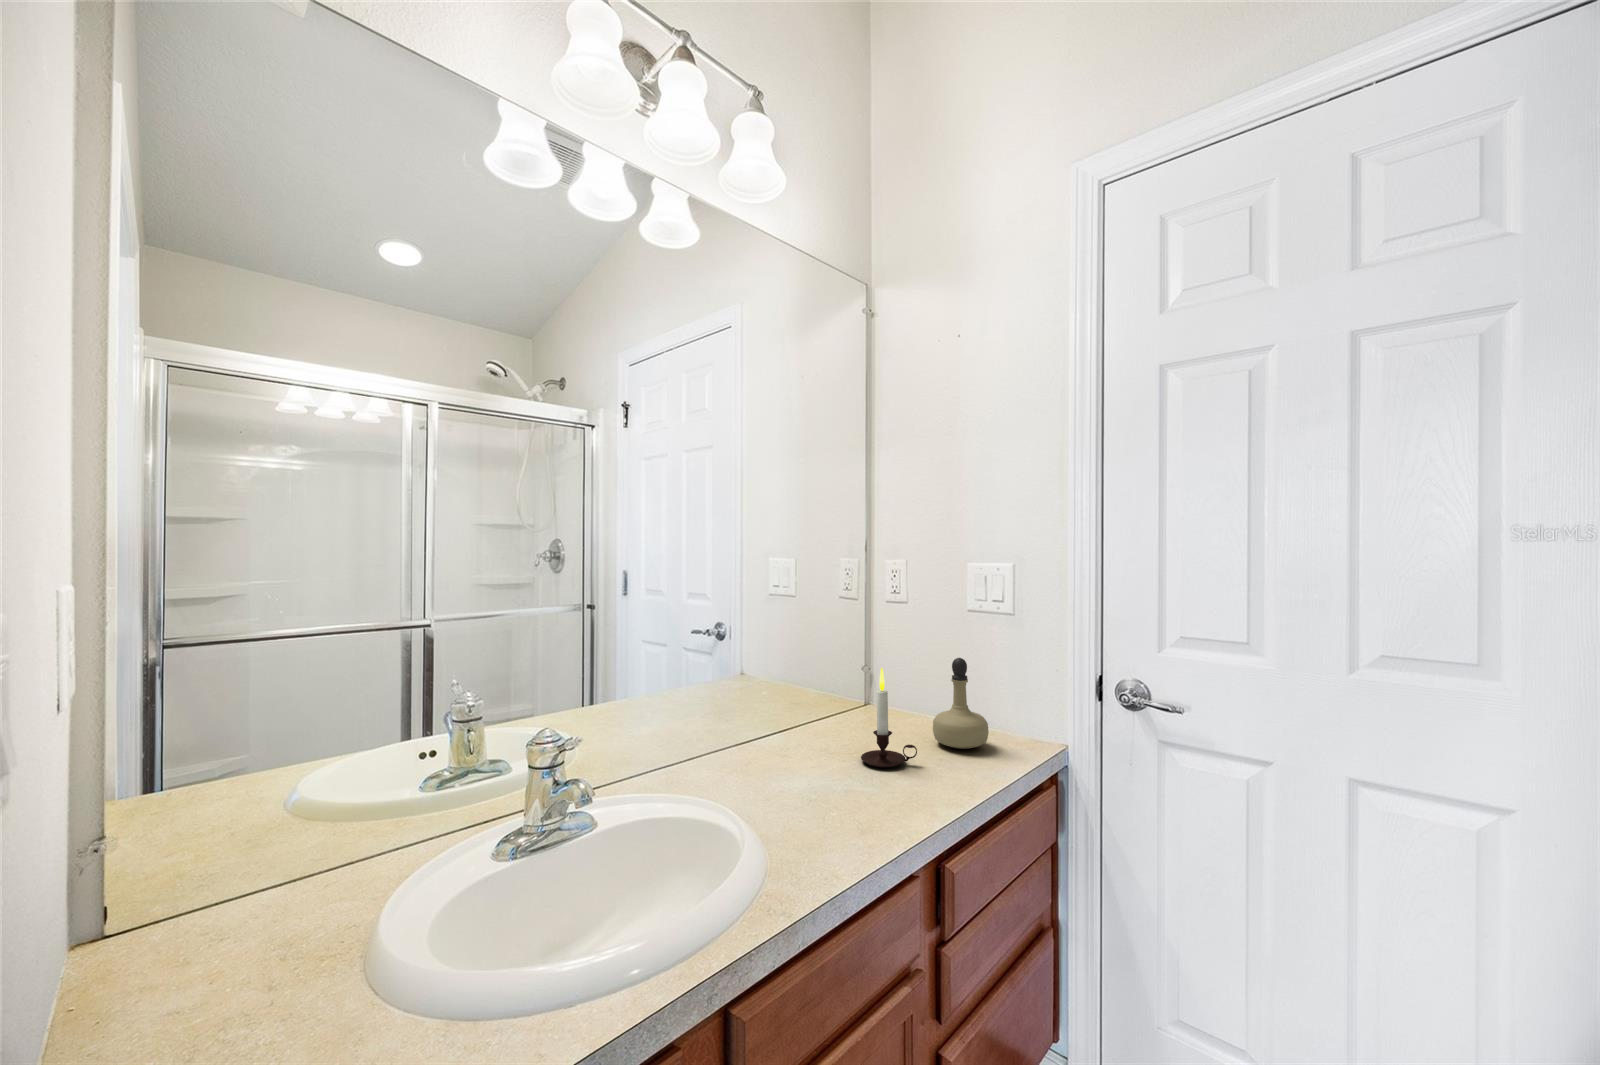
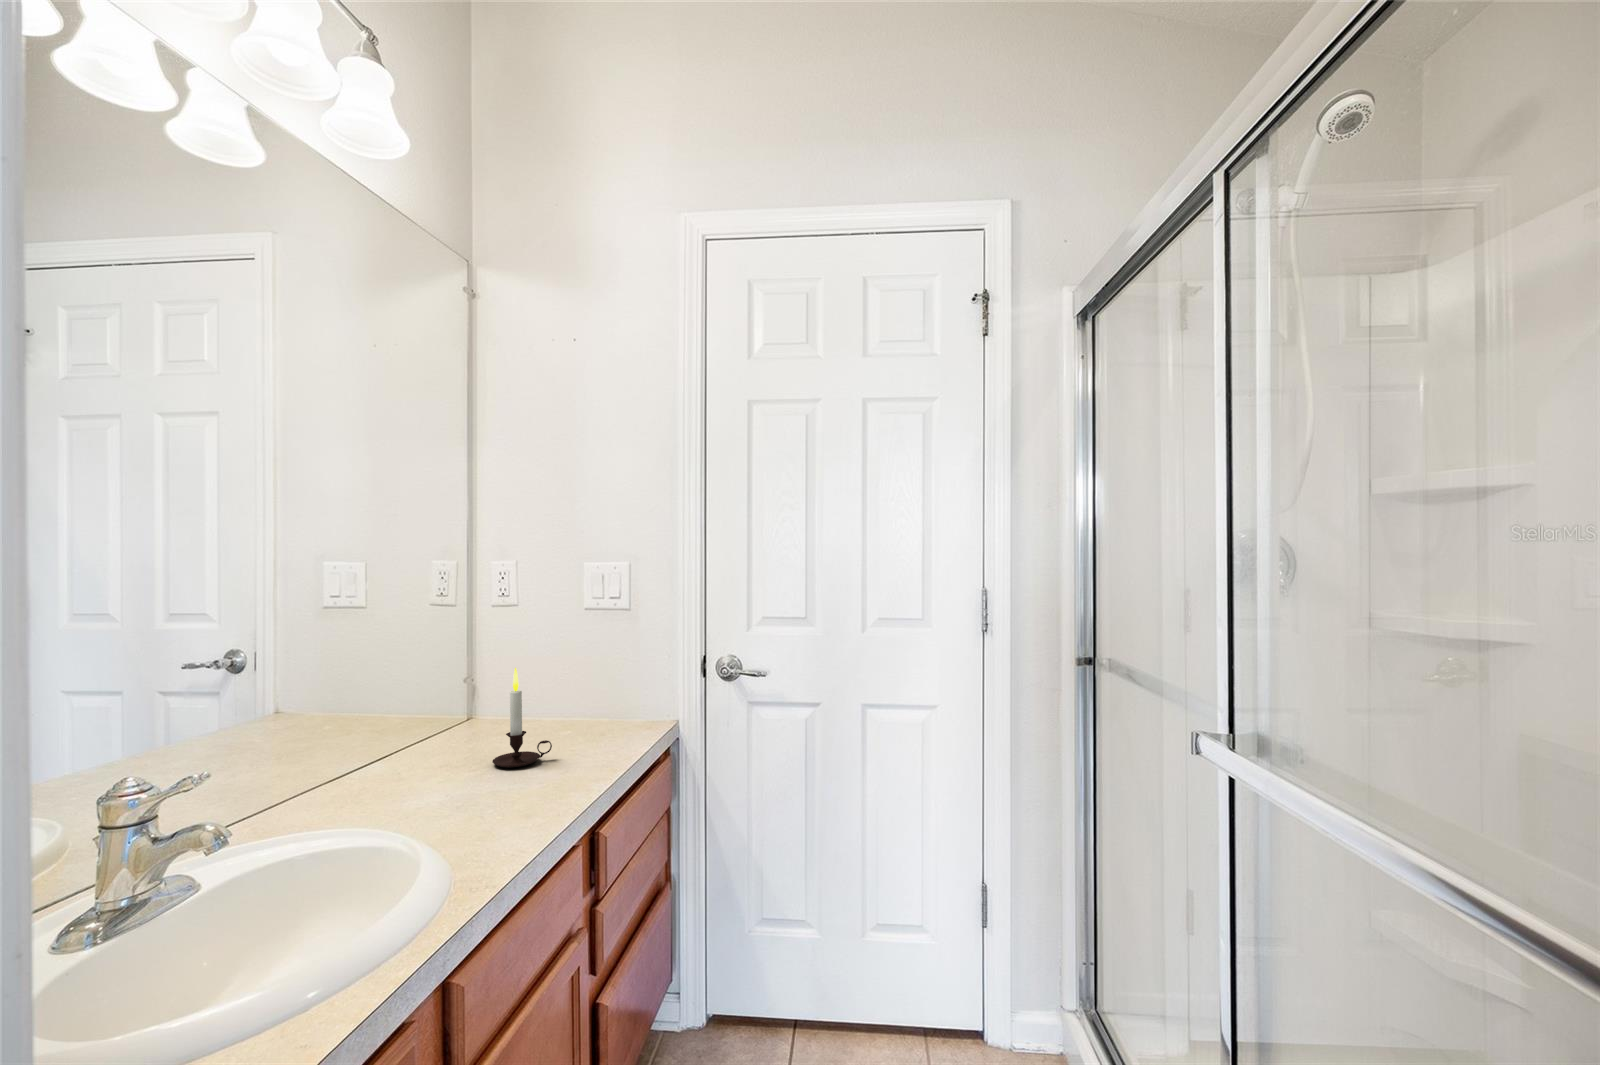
perfume bottle: present [933,658,989,749] -> none [558,653,611,739]

